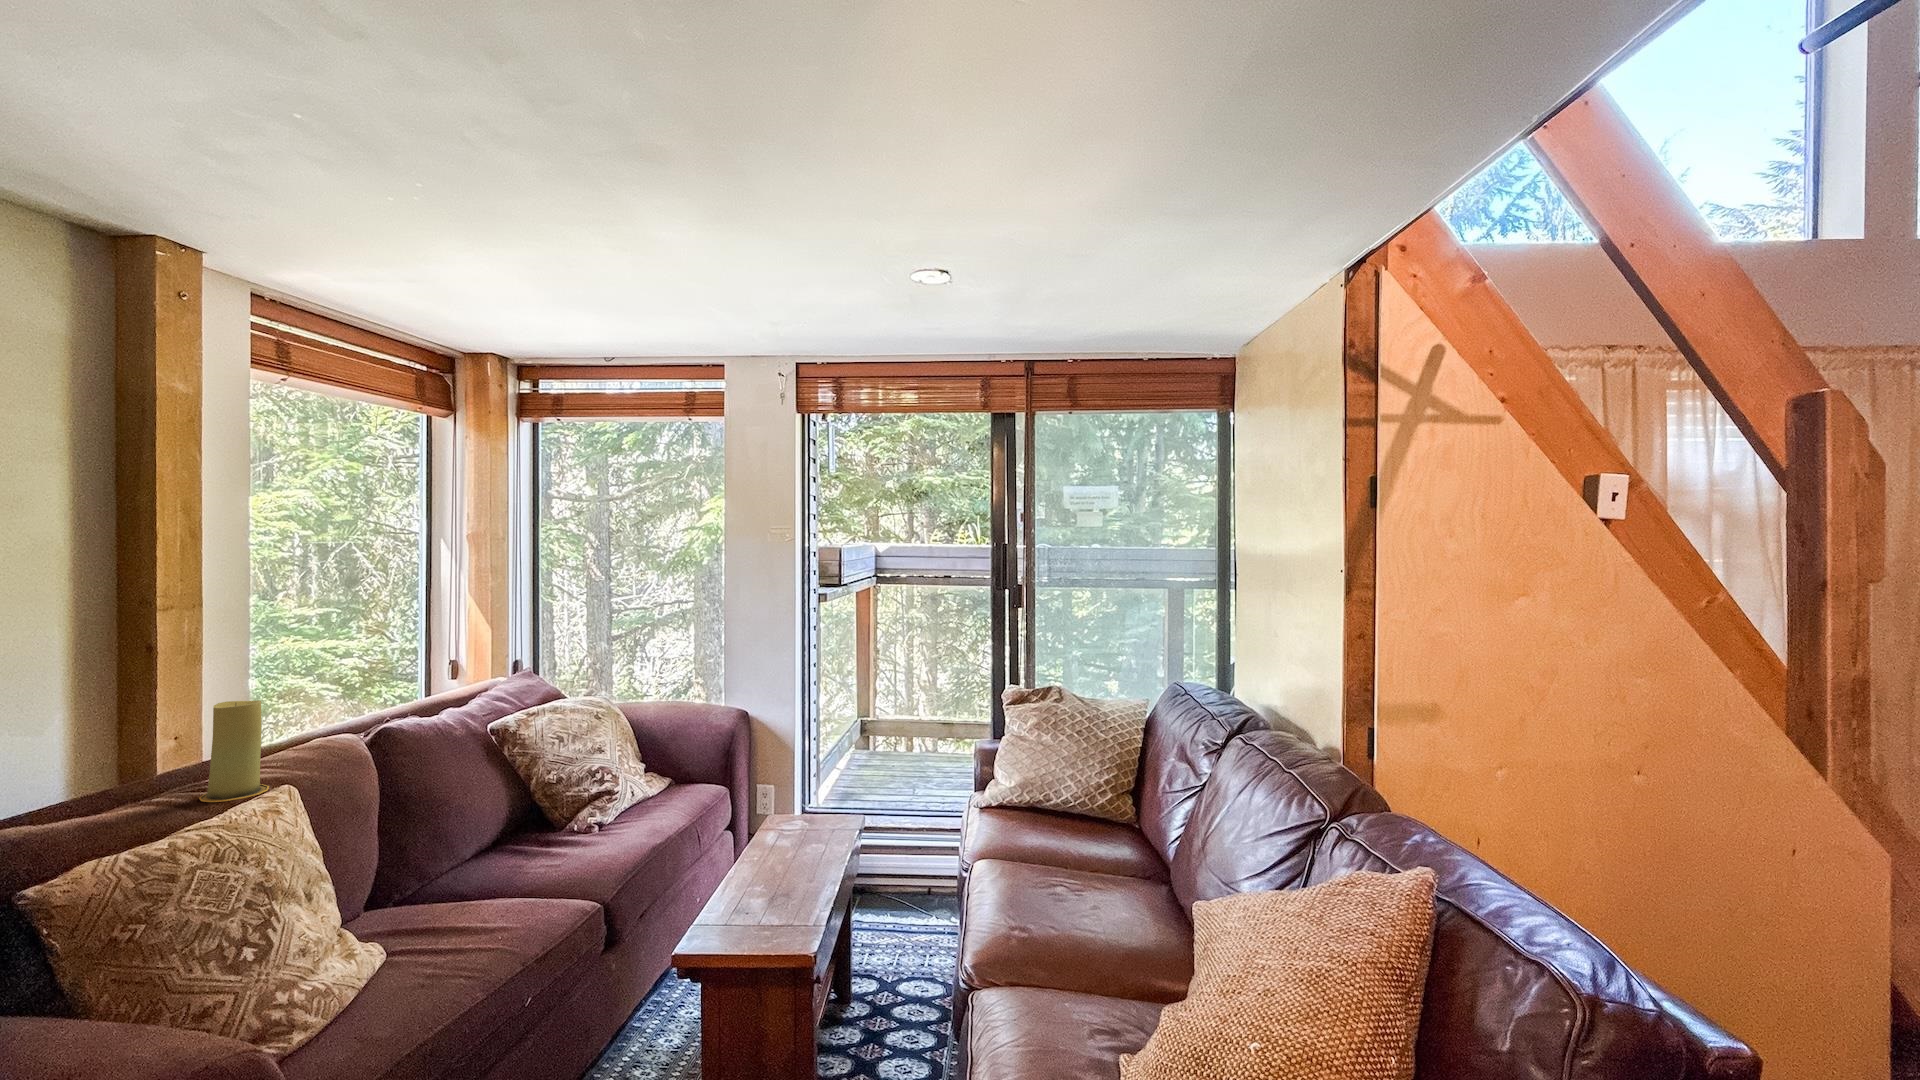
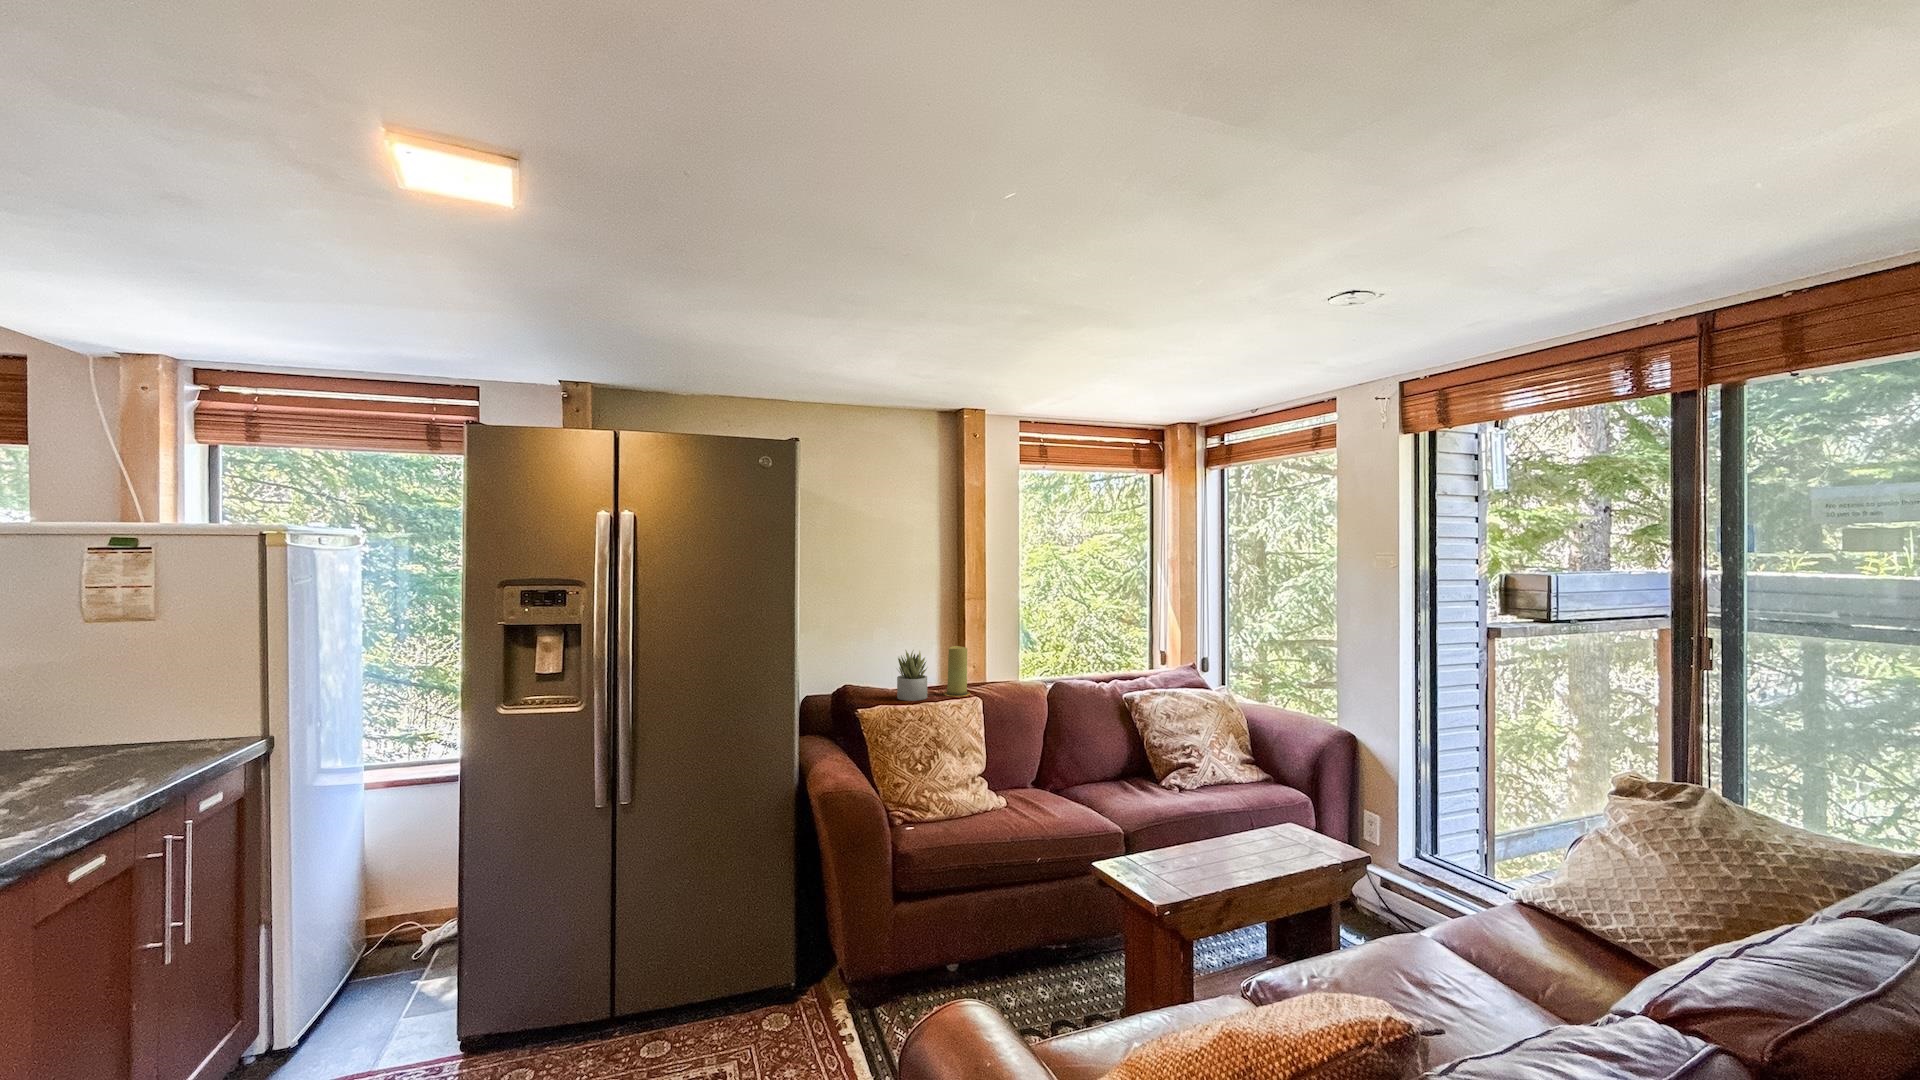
succulent plant: none [86,721,195,838] -> present [897,651,927,701]

